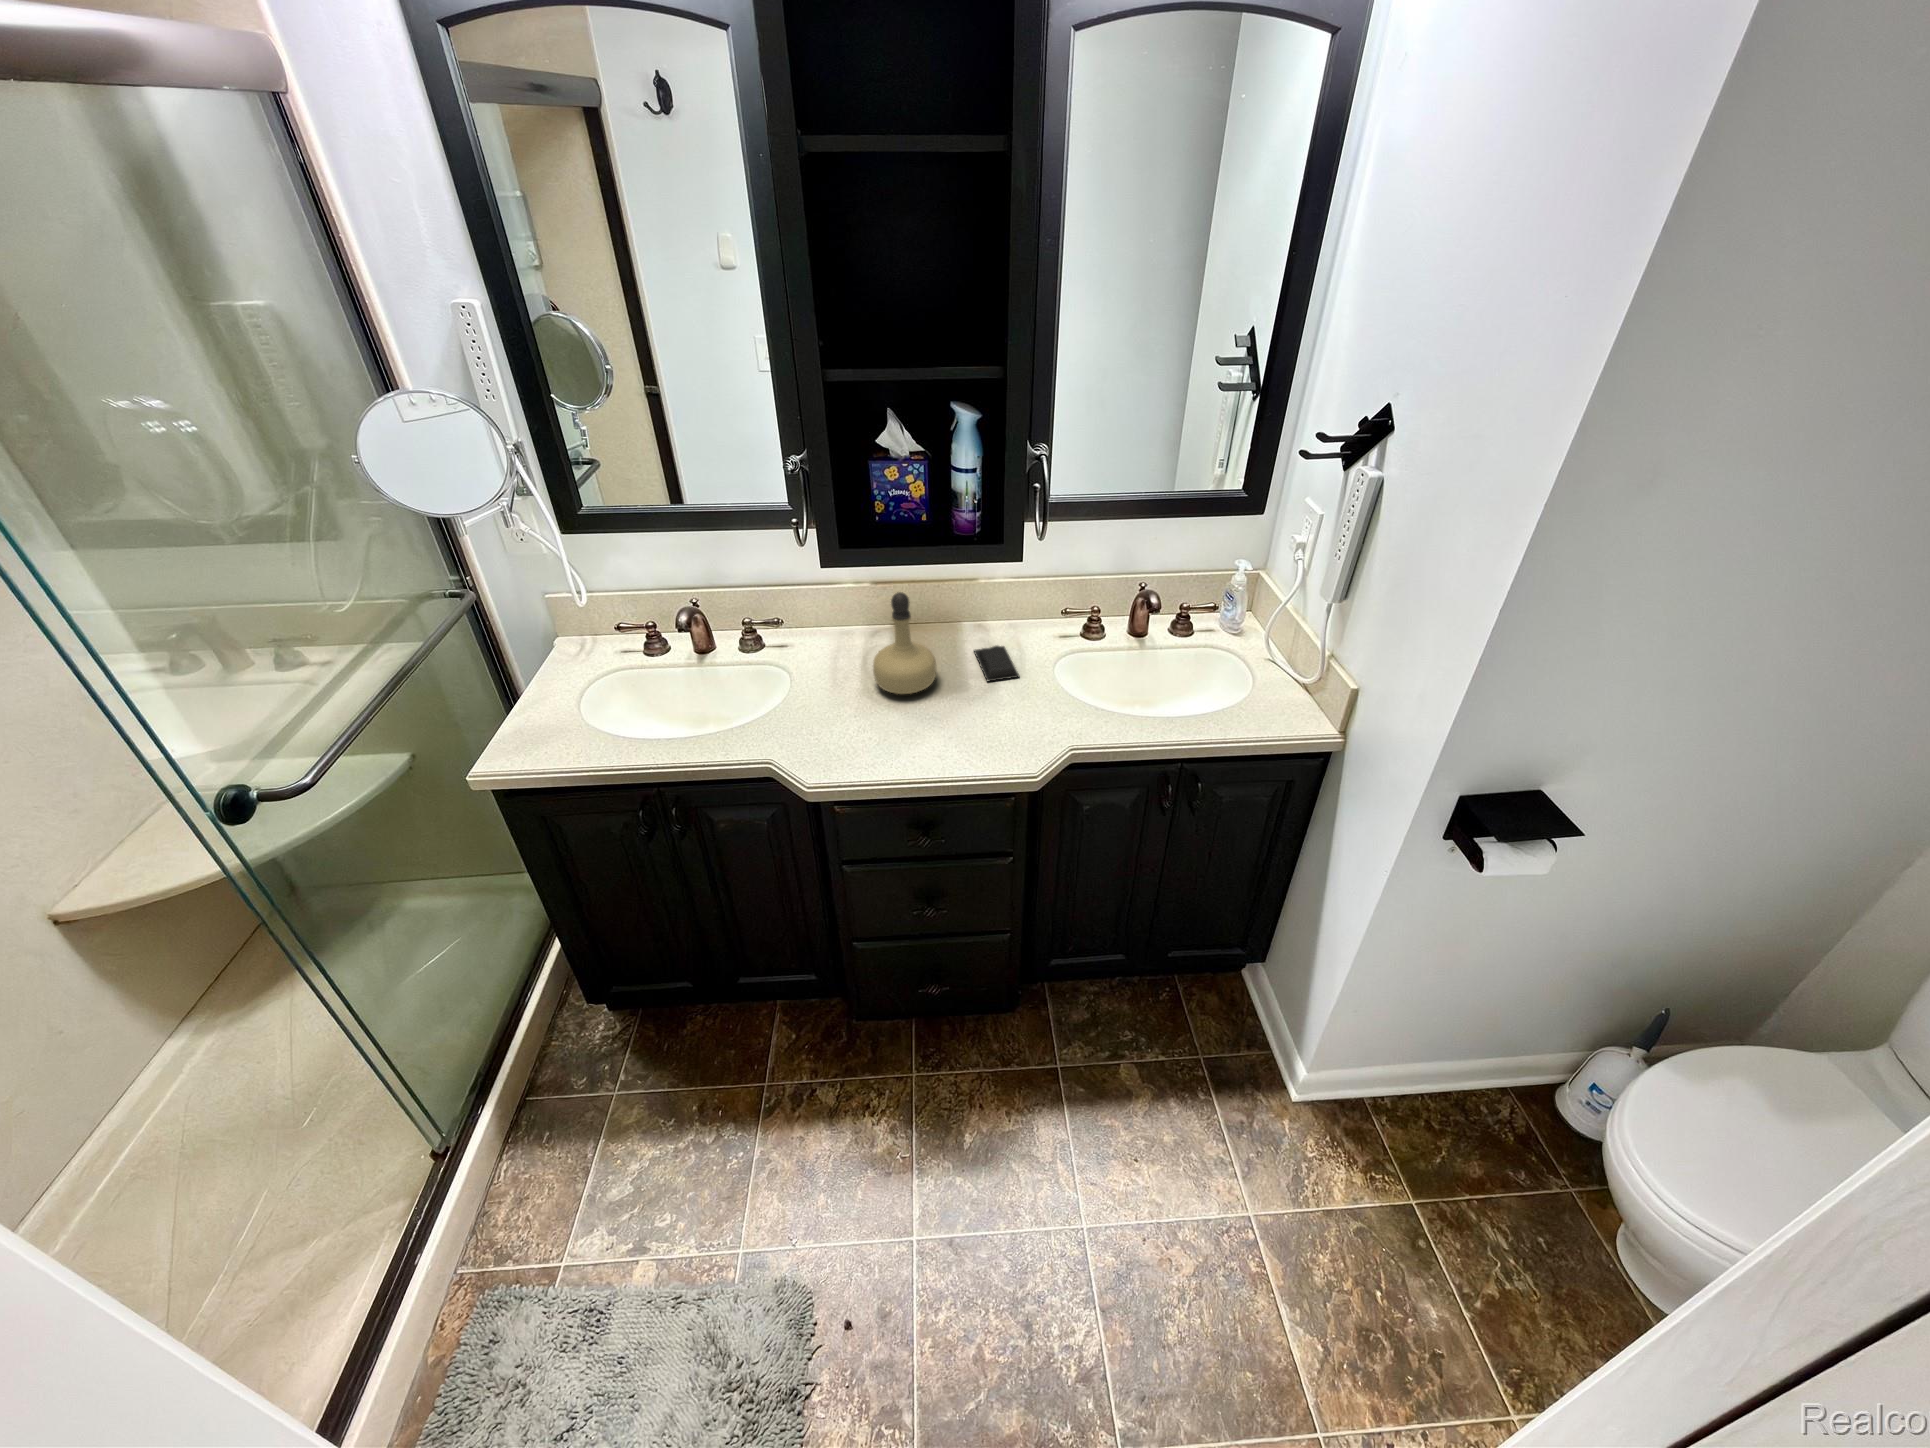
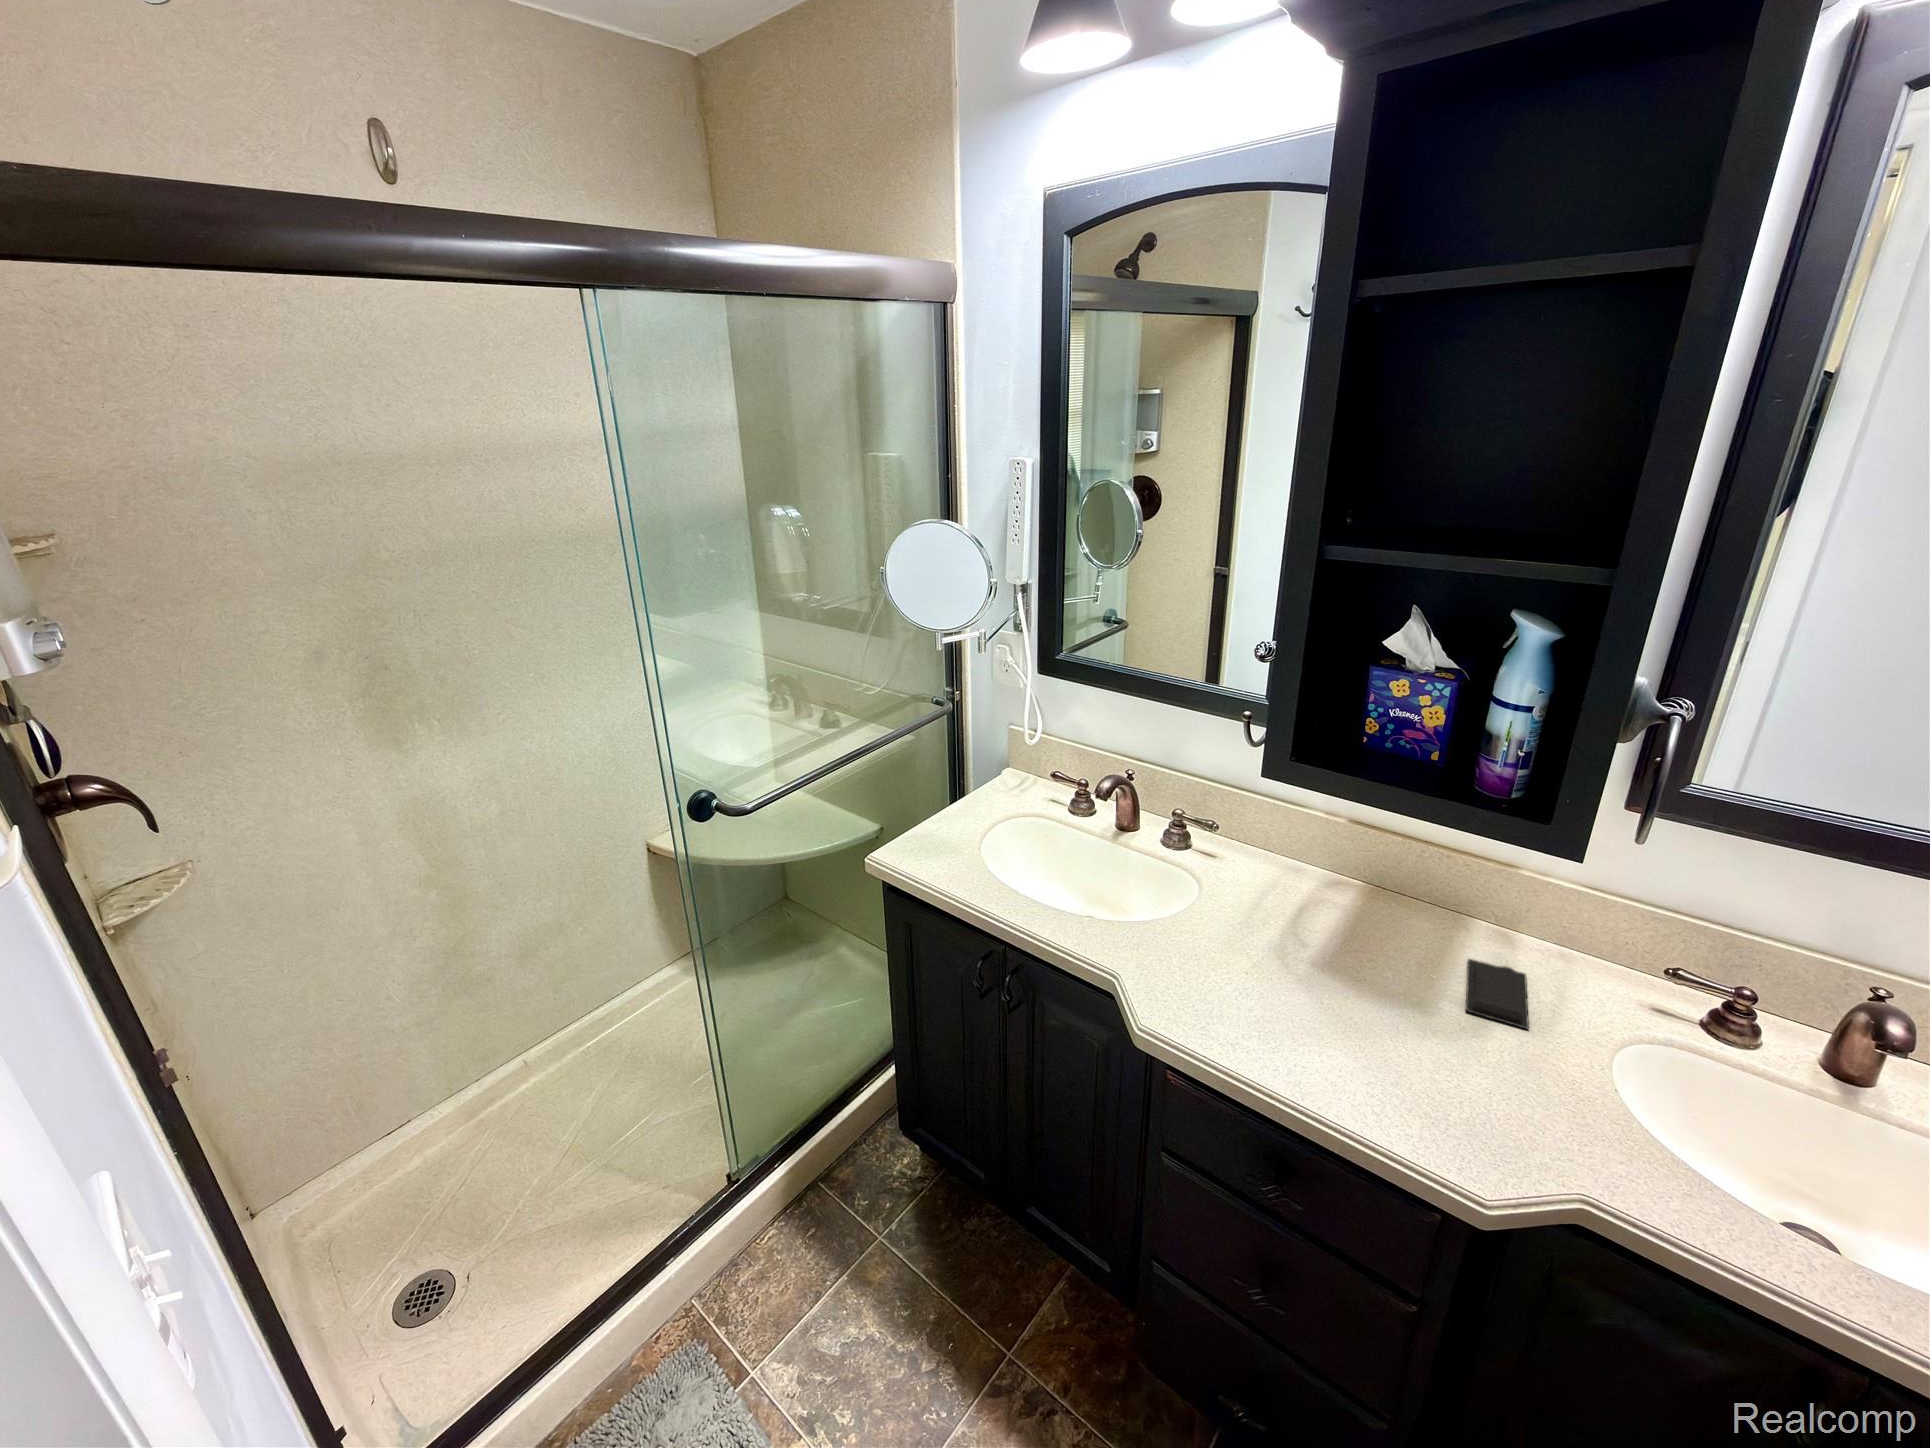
perfume bottle: present [873,592,936,694] -> none [1293,837,1390,978]

